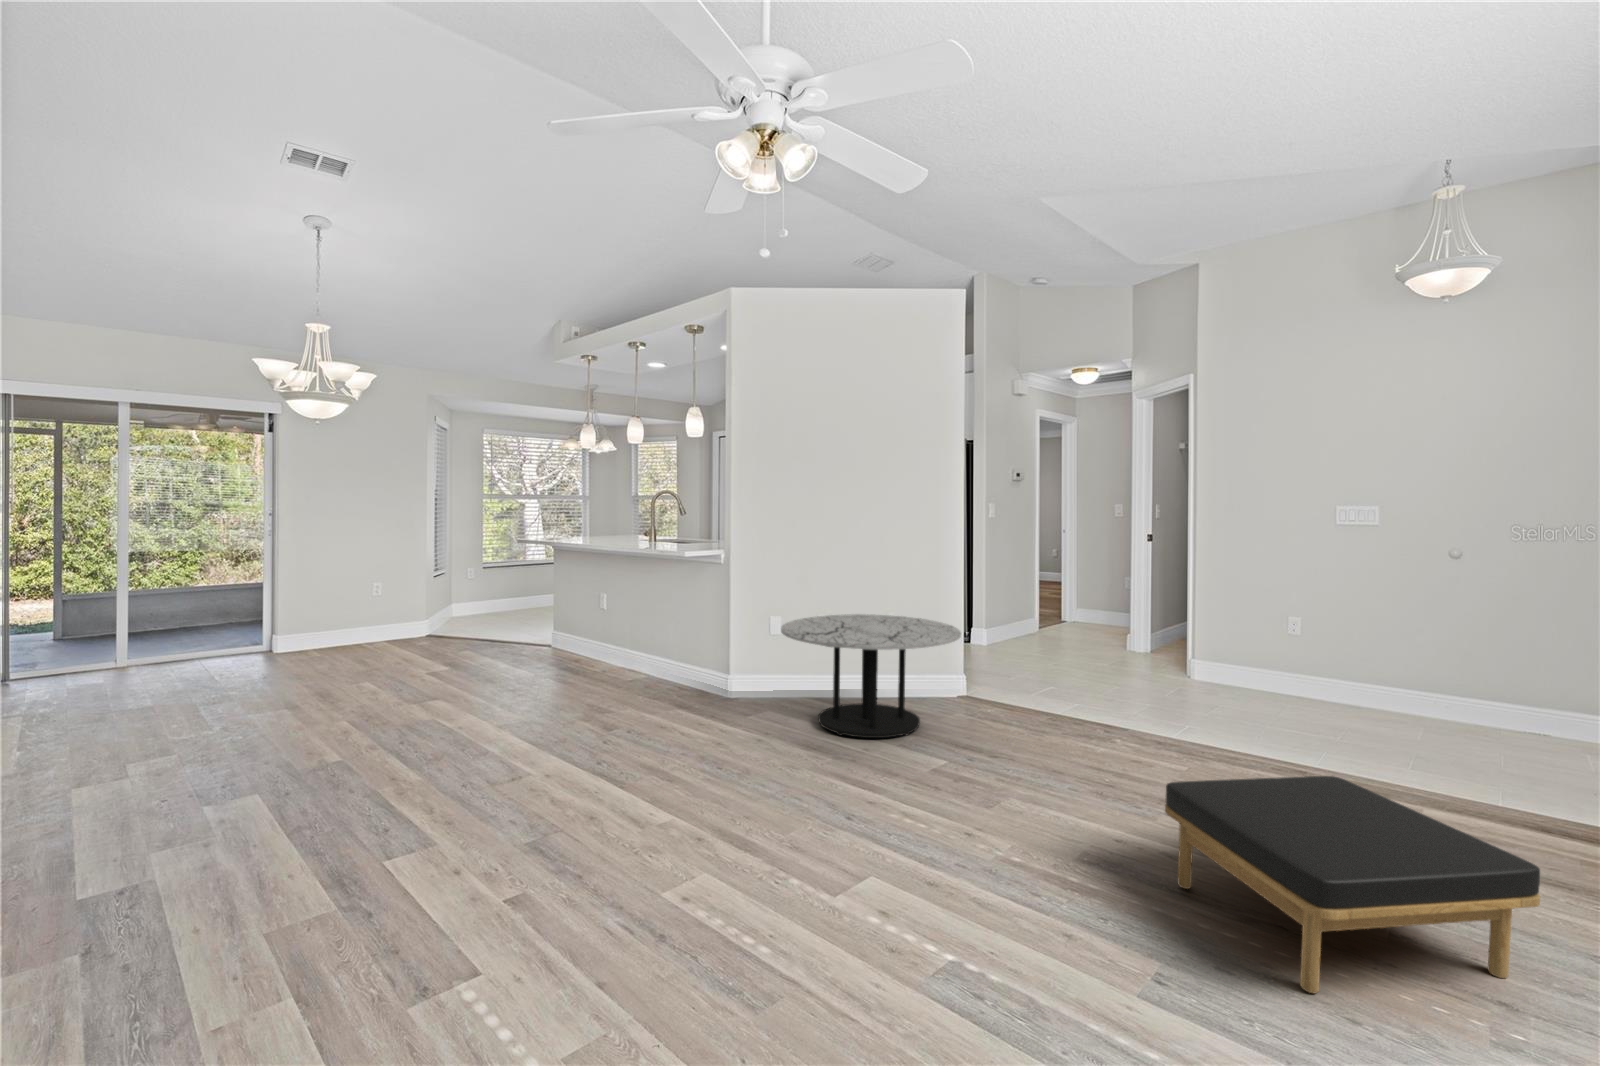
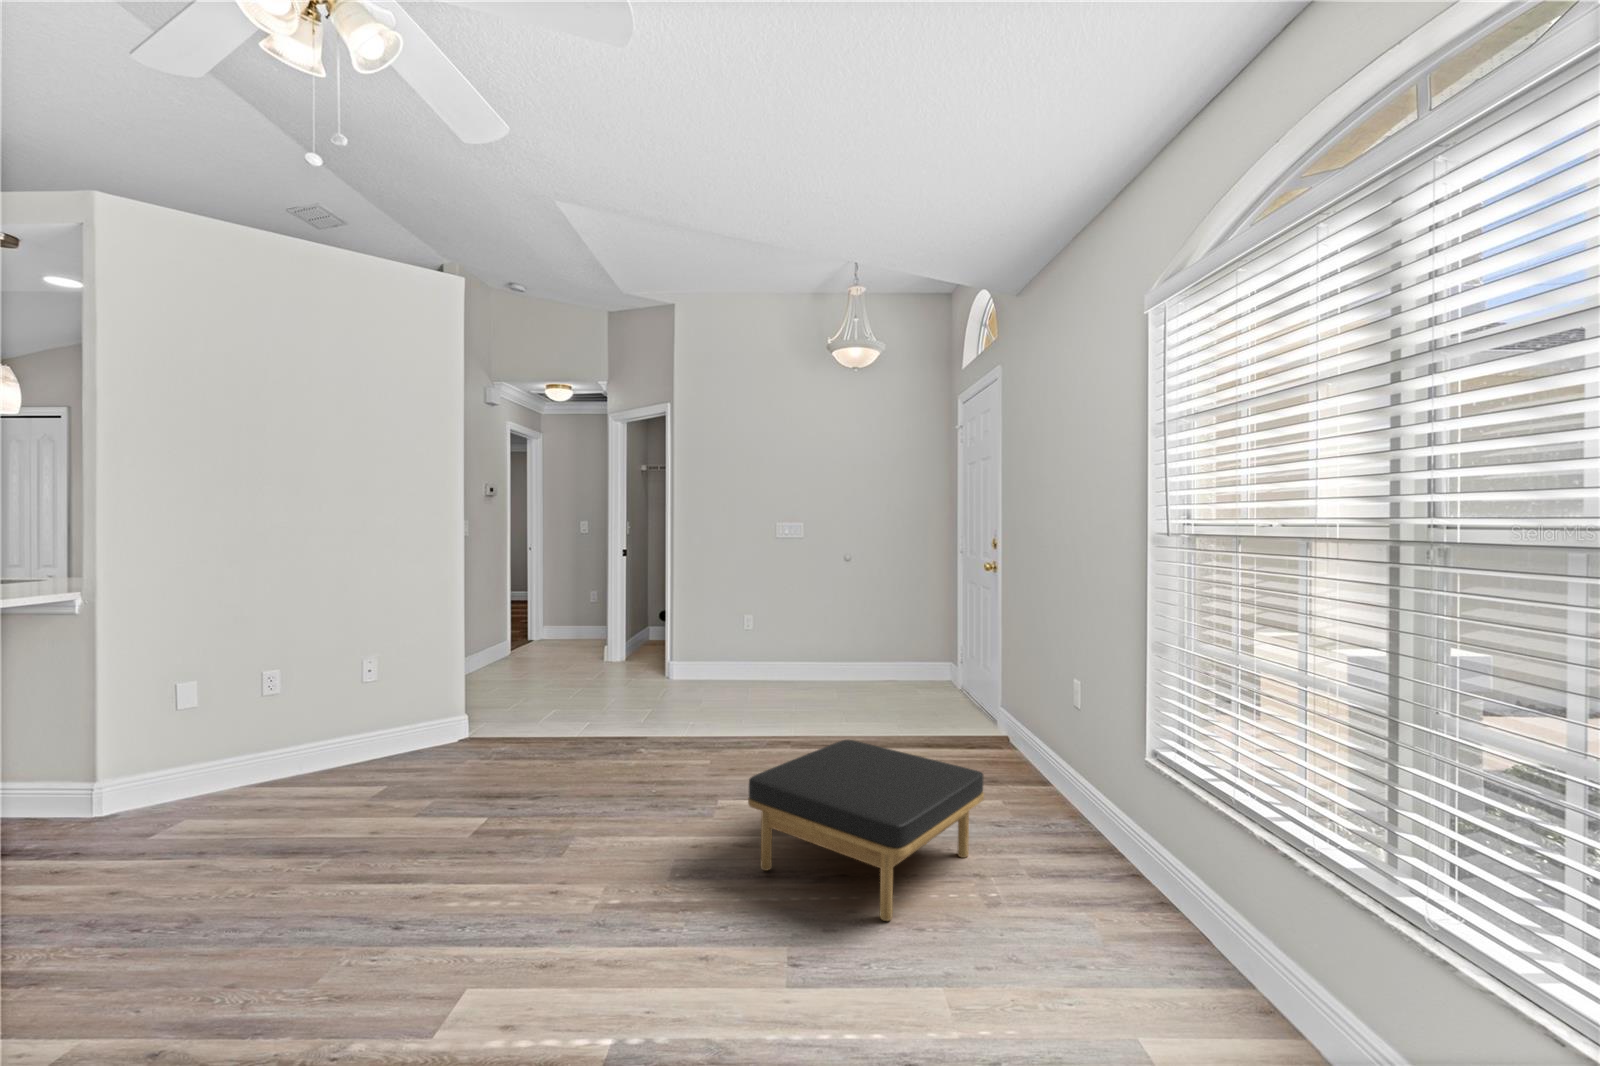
coffee table: present [781,614,961,738] -> none [216,655,484,824]

